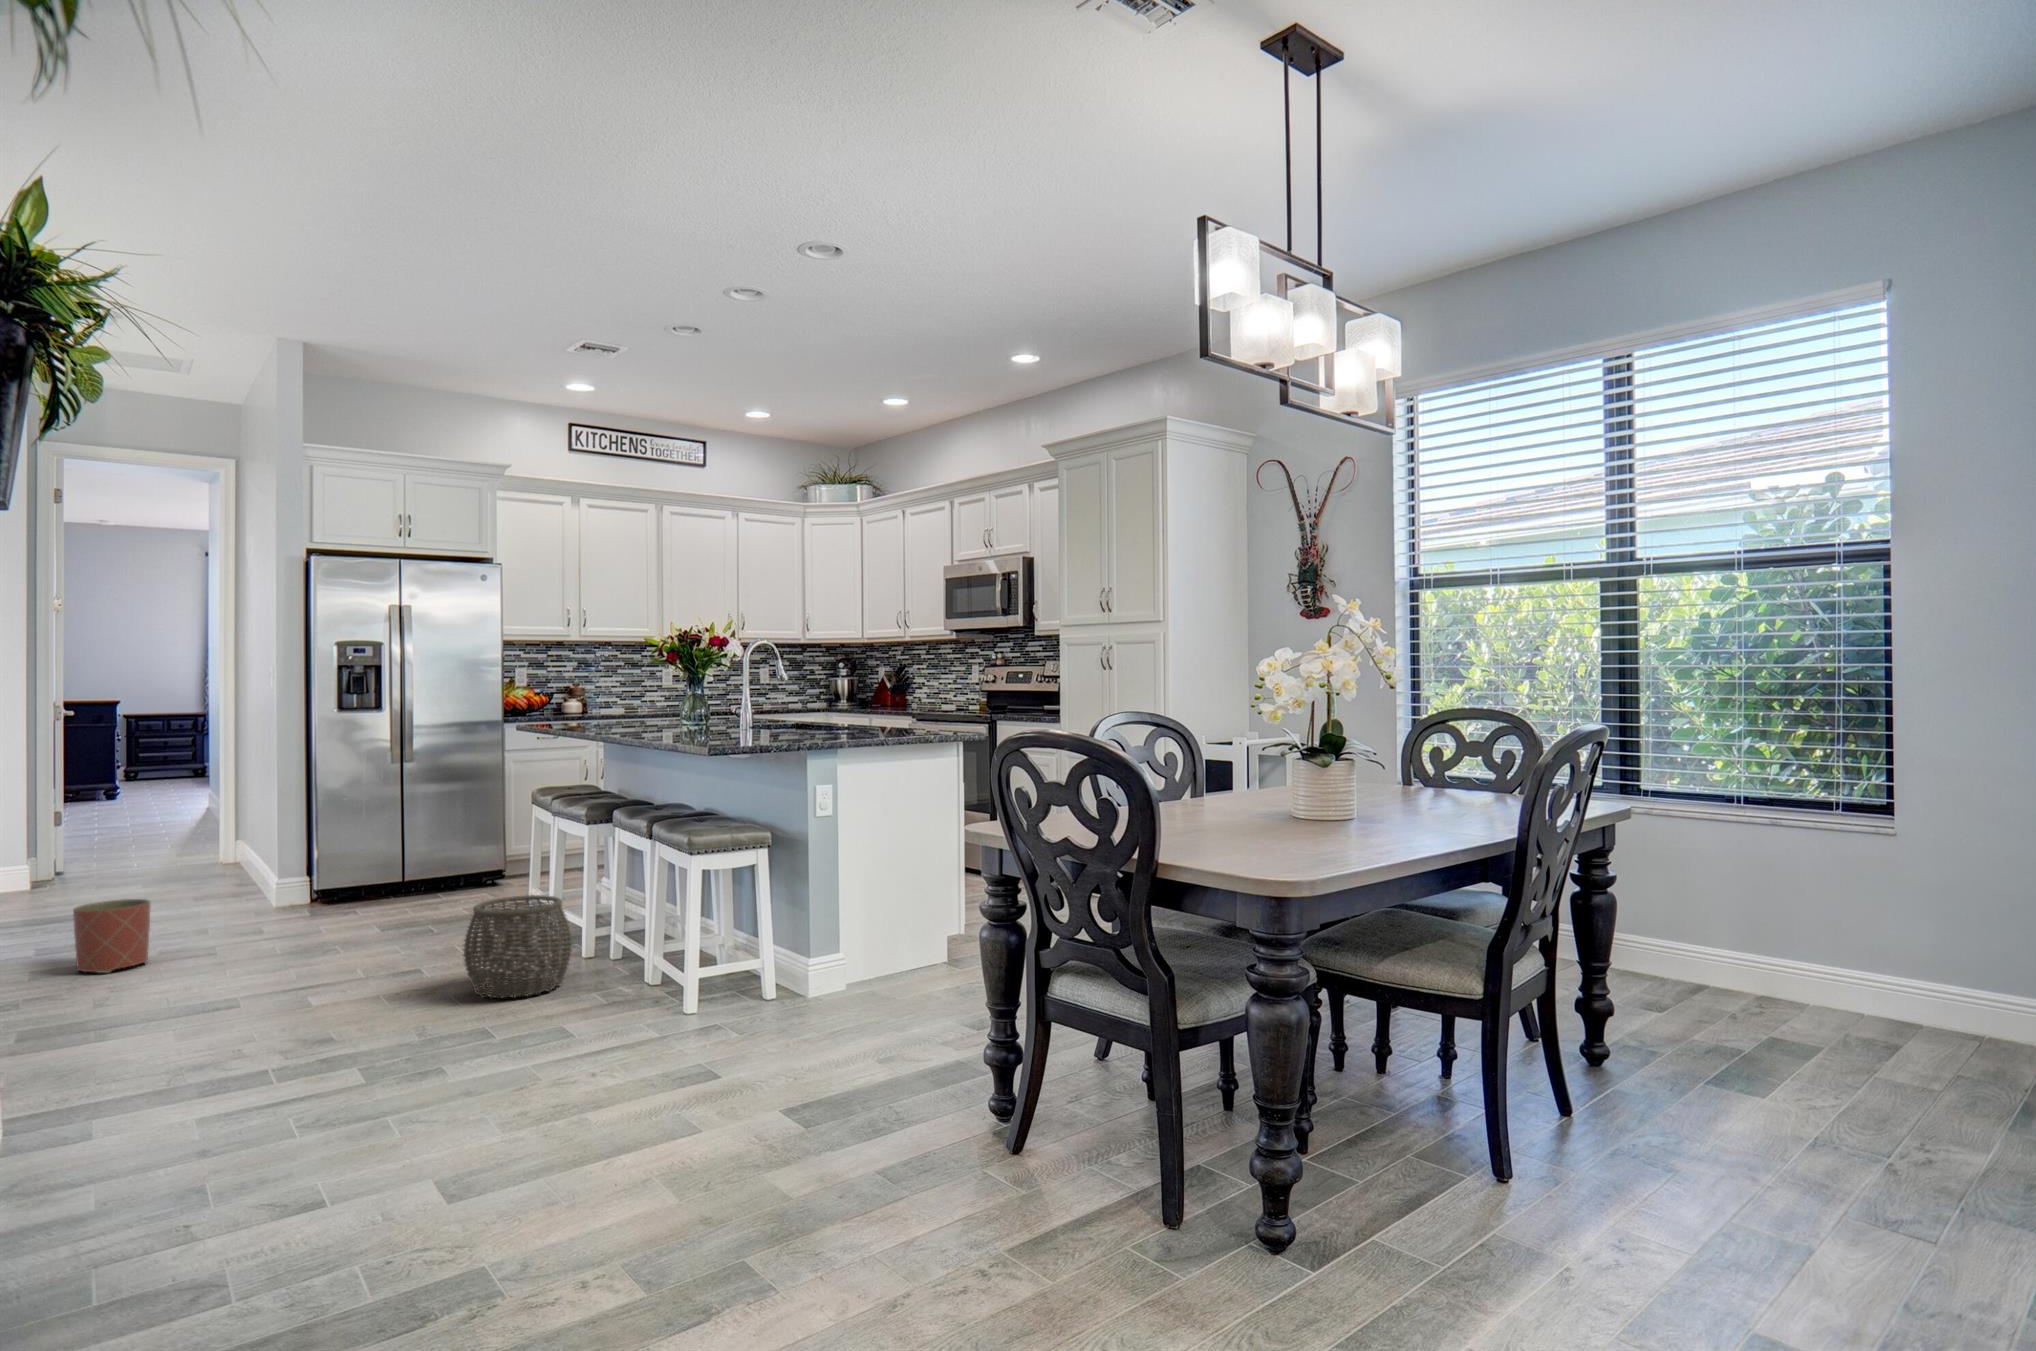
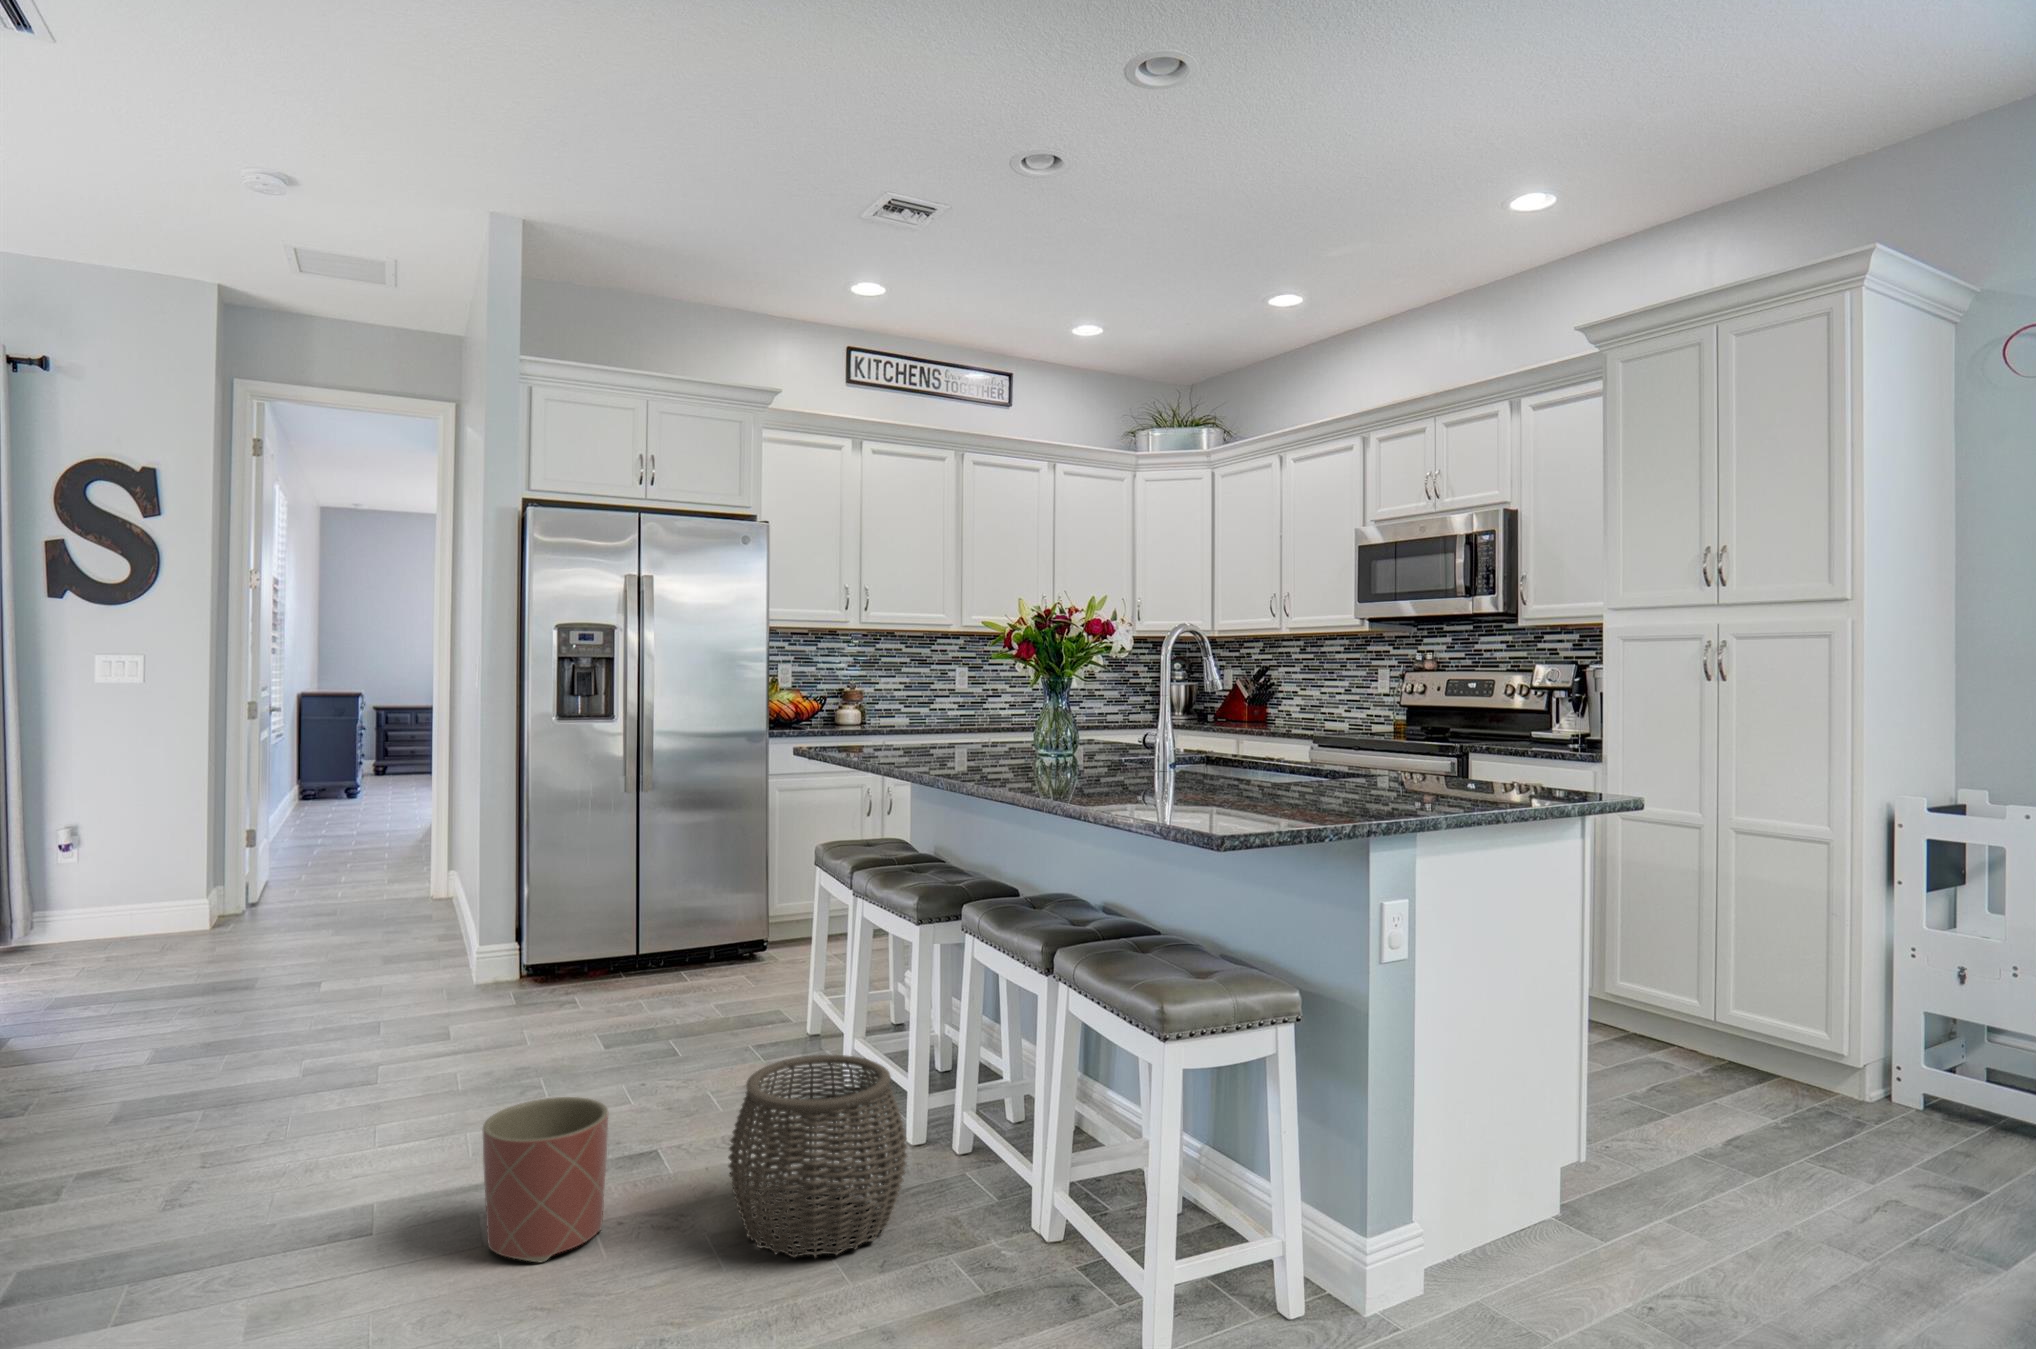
planter: present [73,899,150,973] -> present [483,1097,608,1262]

